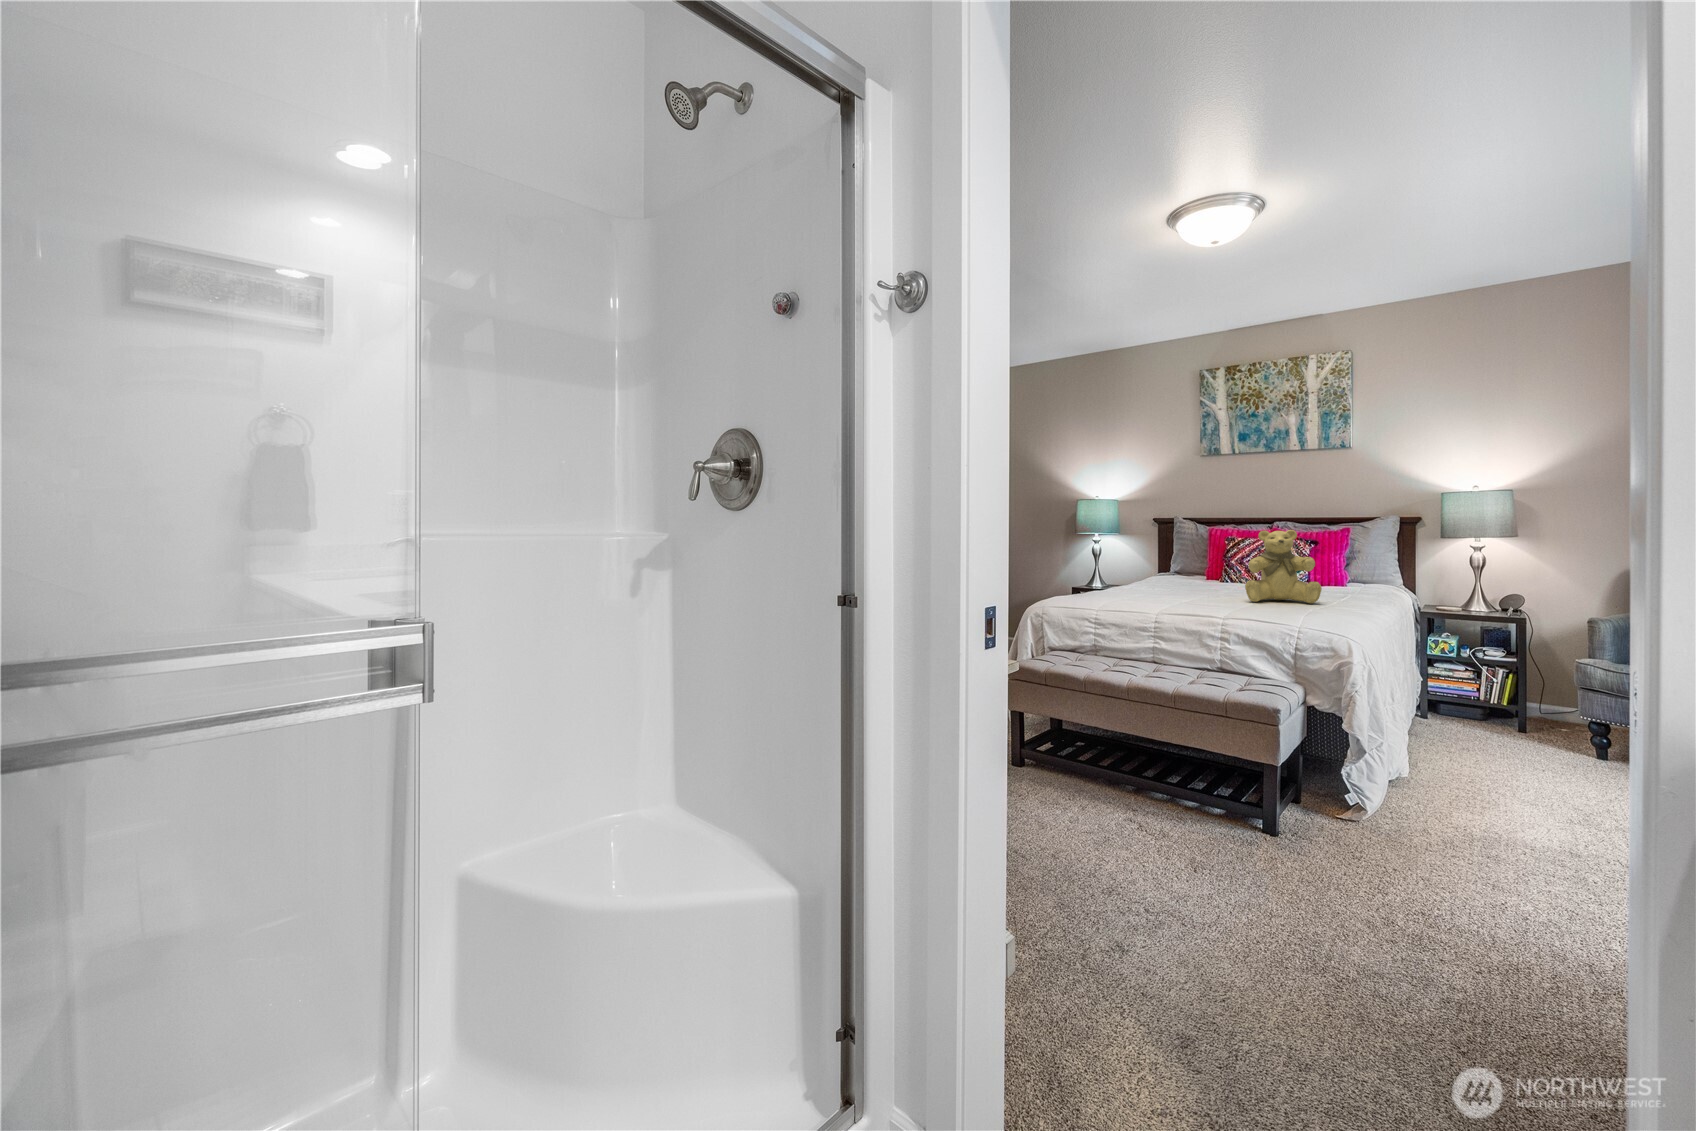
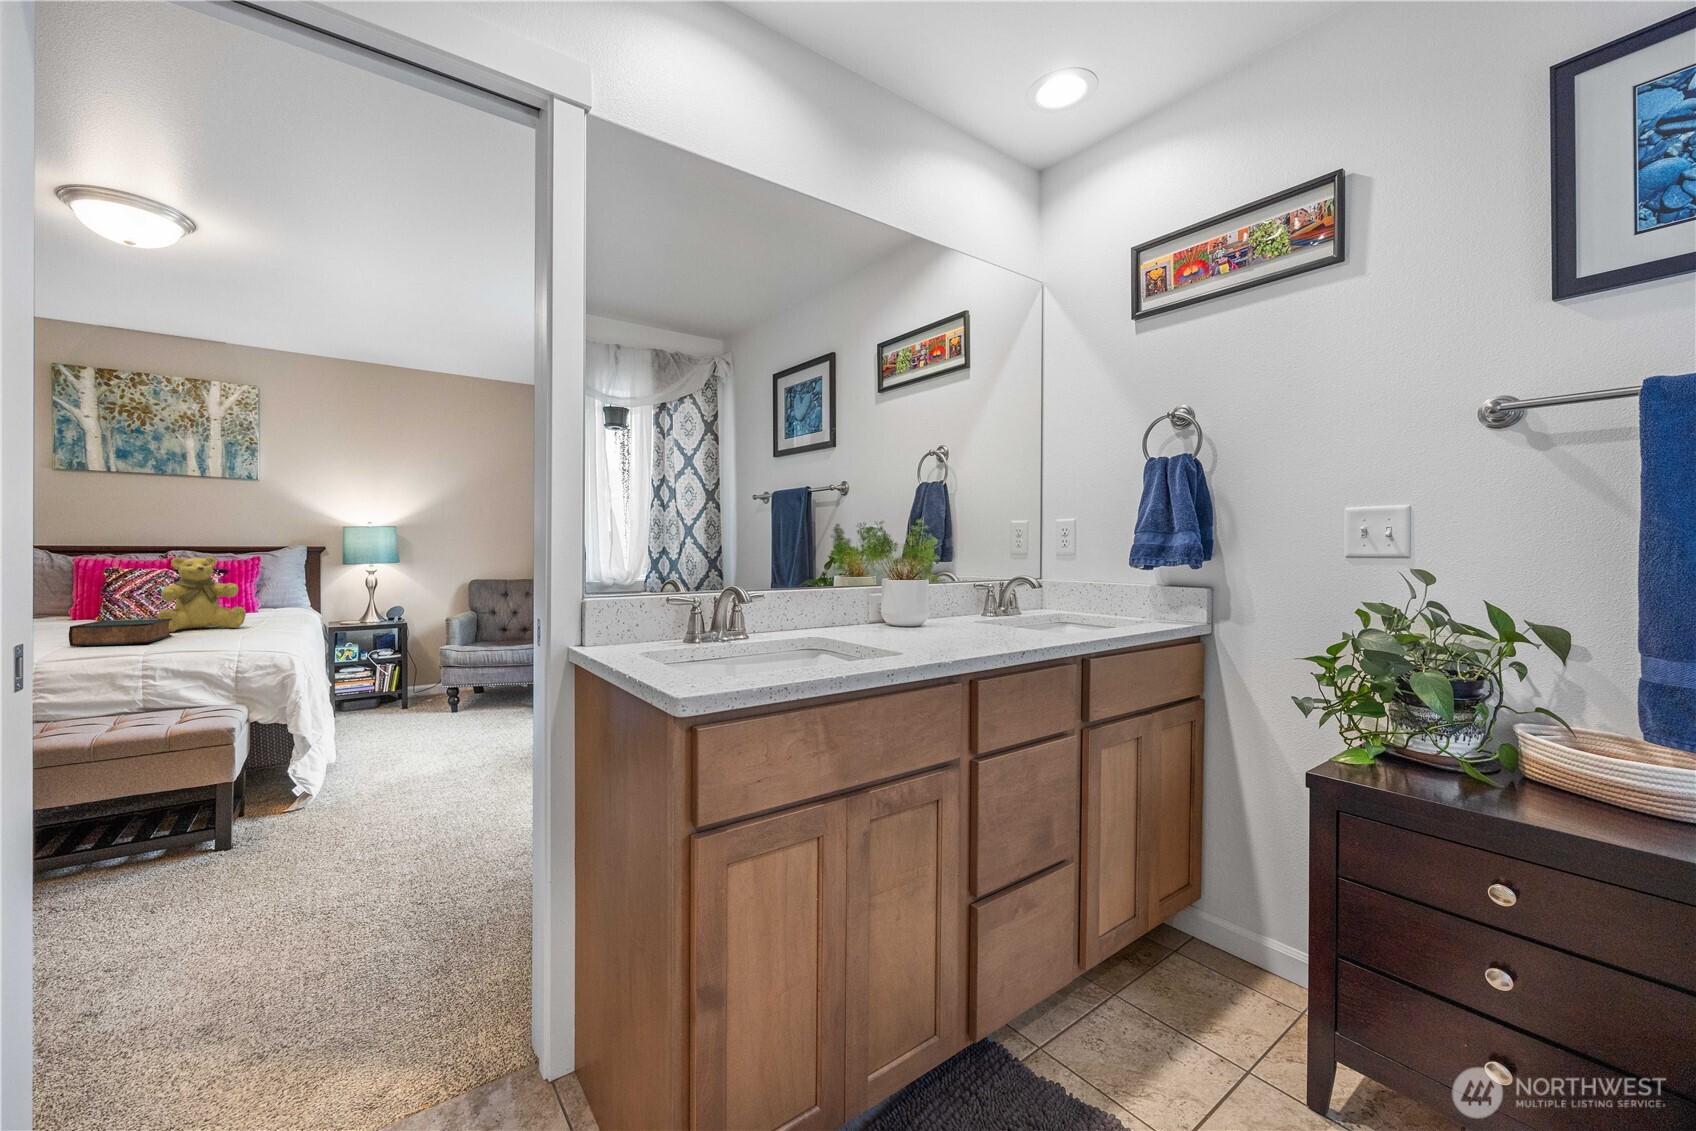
book: none [1177,587,1254,611] -> present [69,619,172,646]

